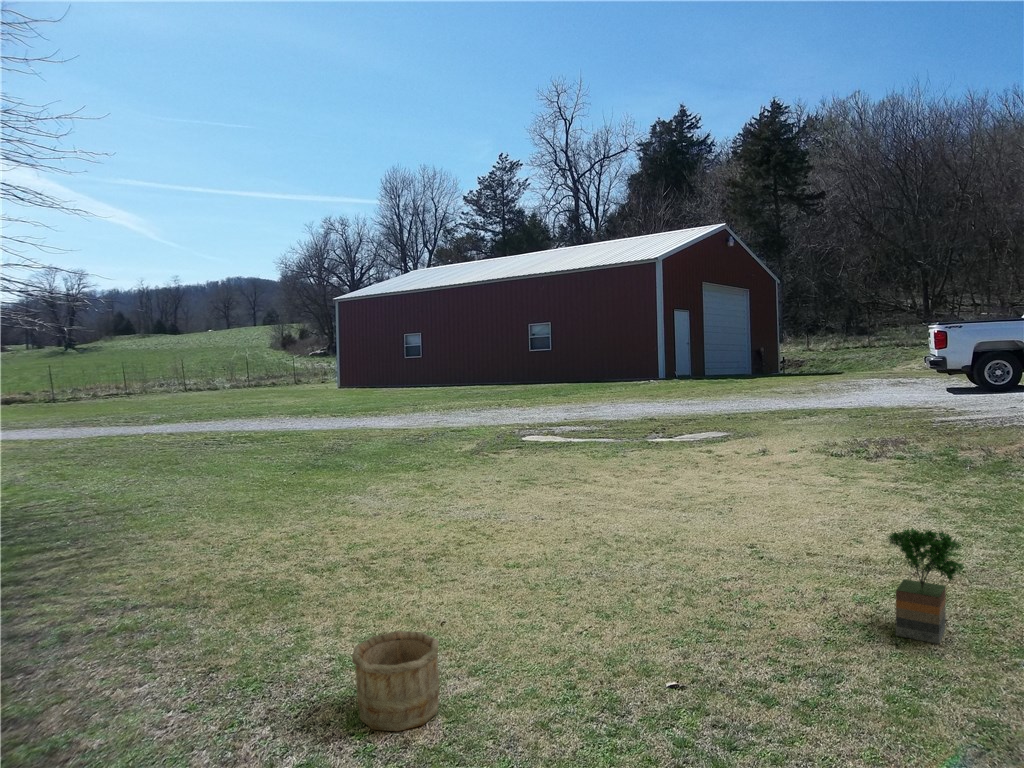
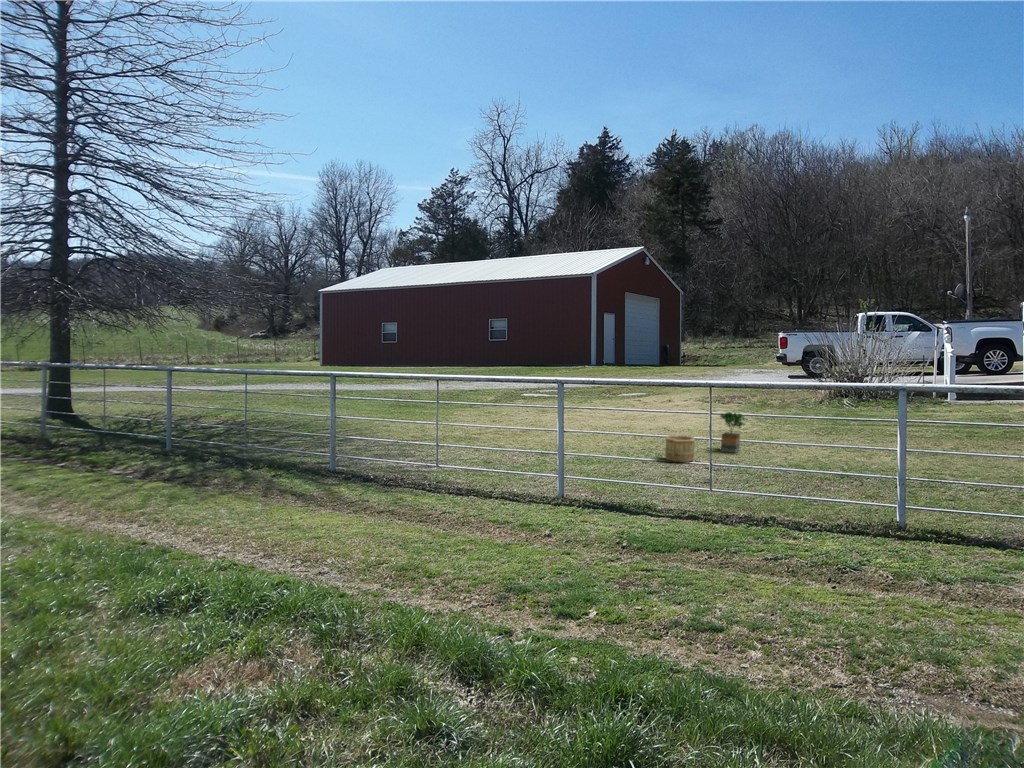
wooden bucket: present [352,631,439,731] -> present [665,435,695,462]

